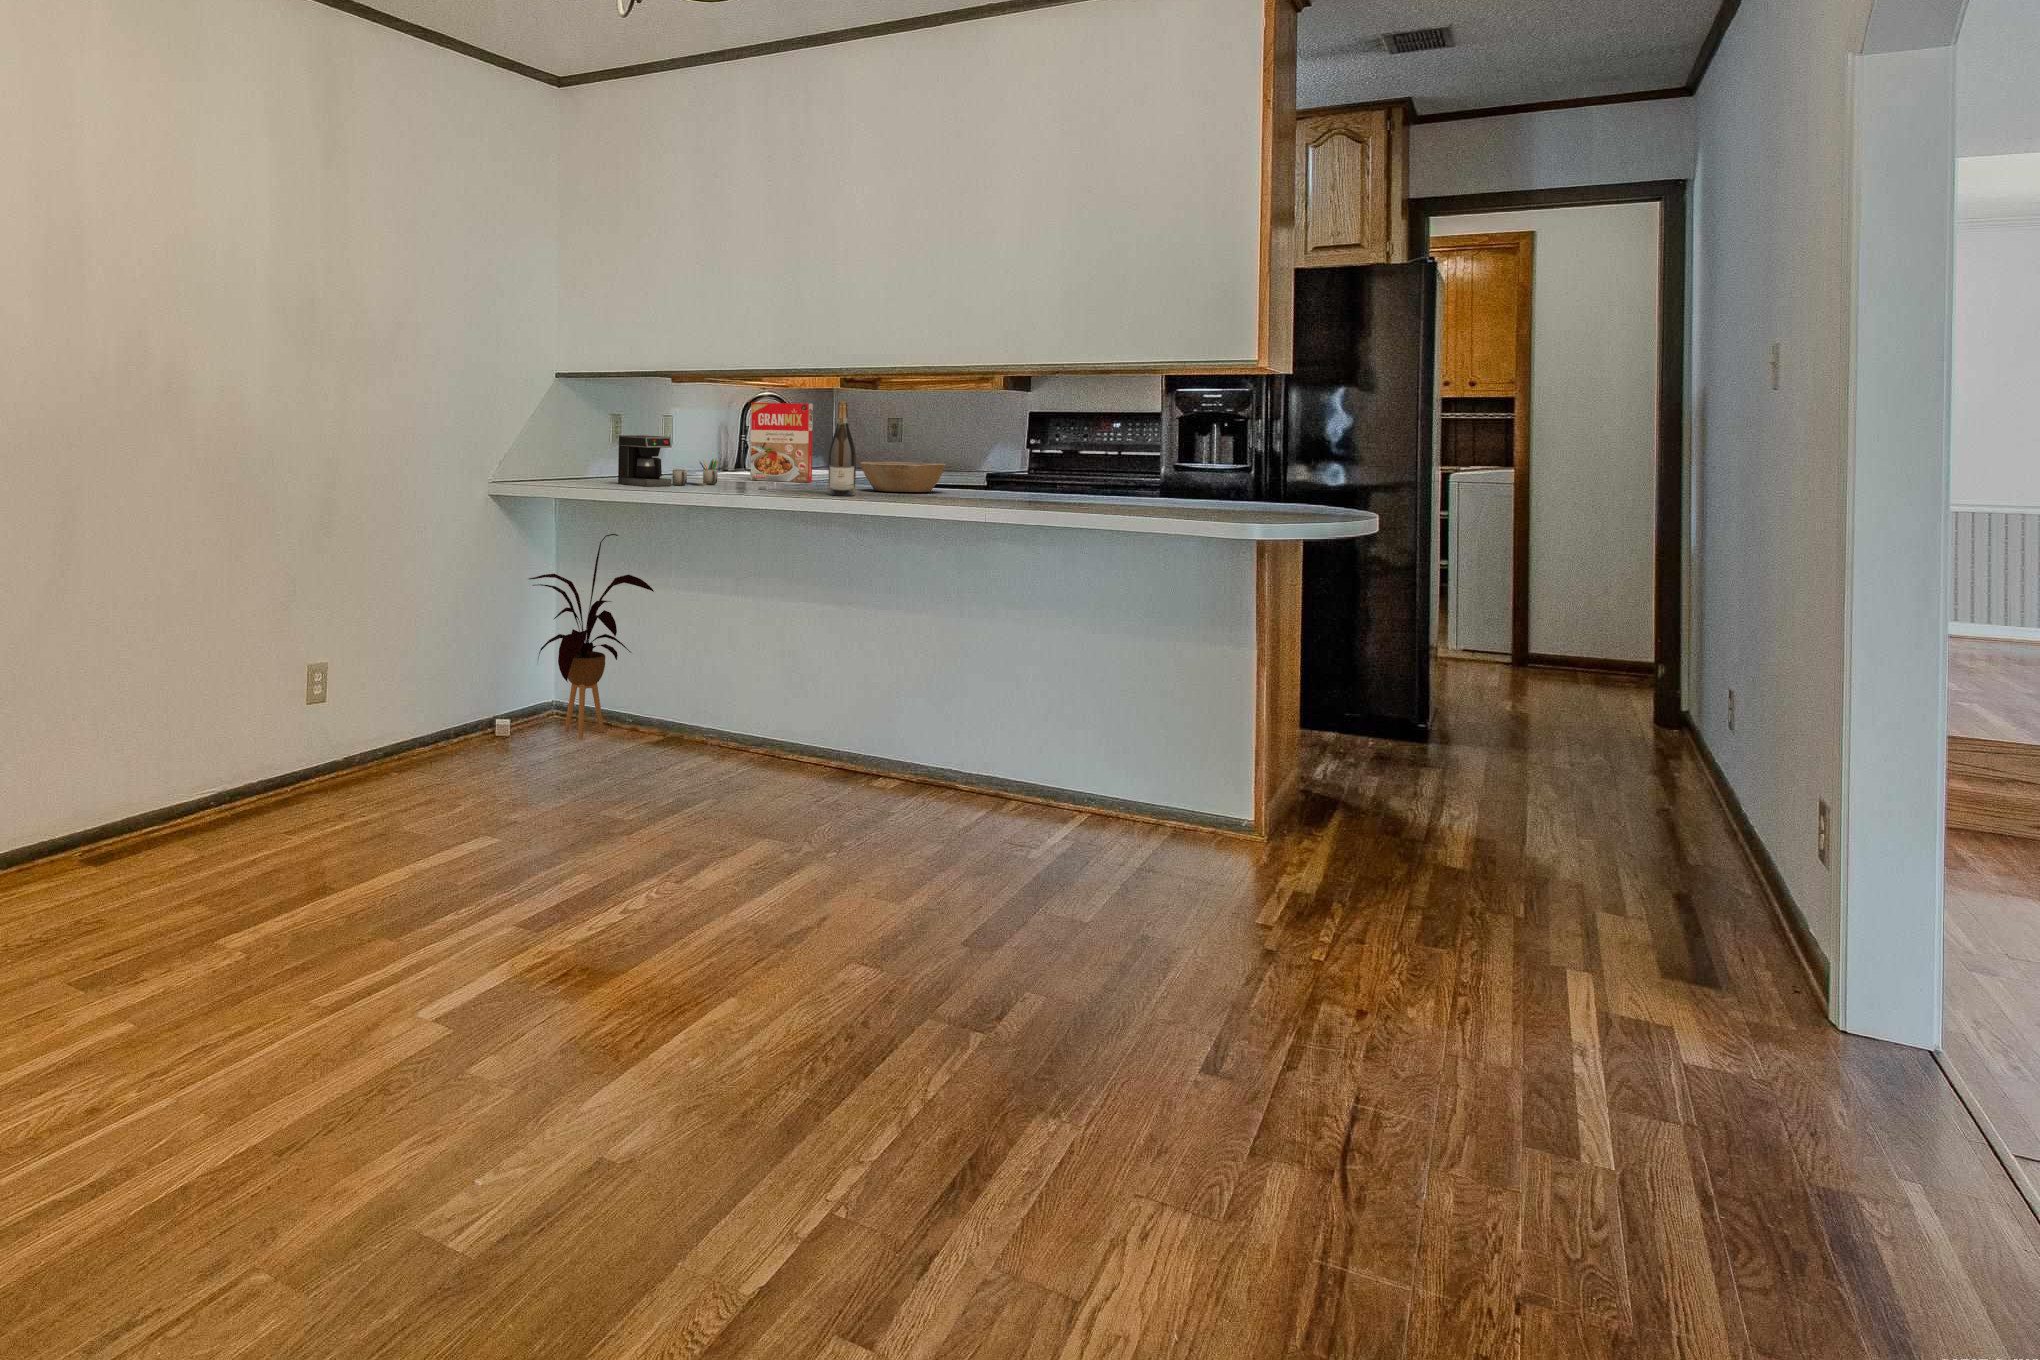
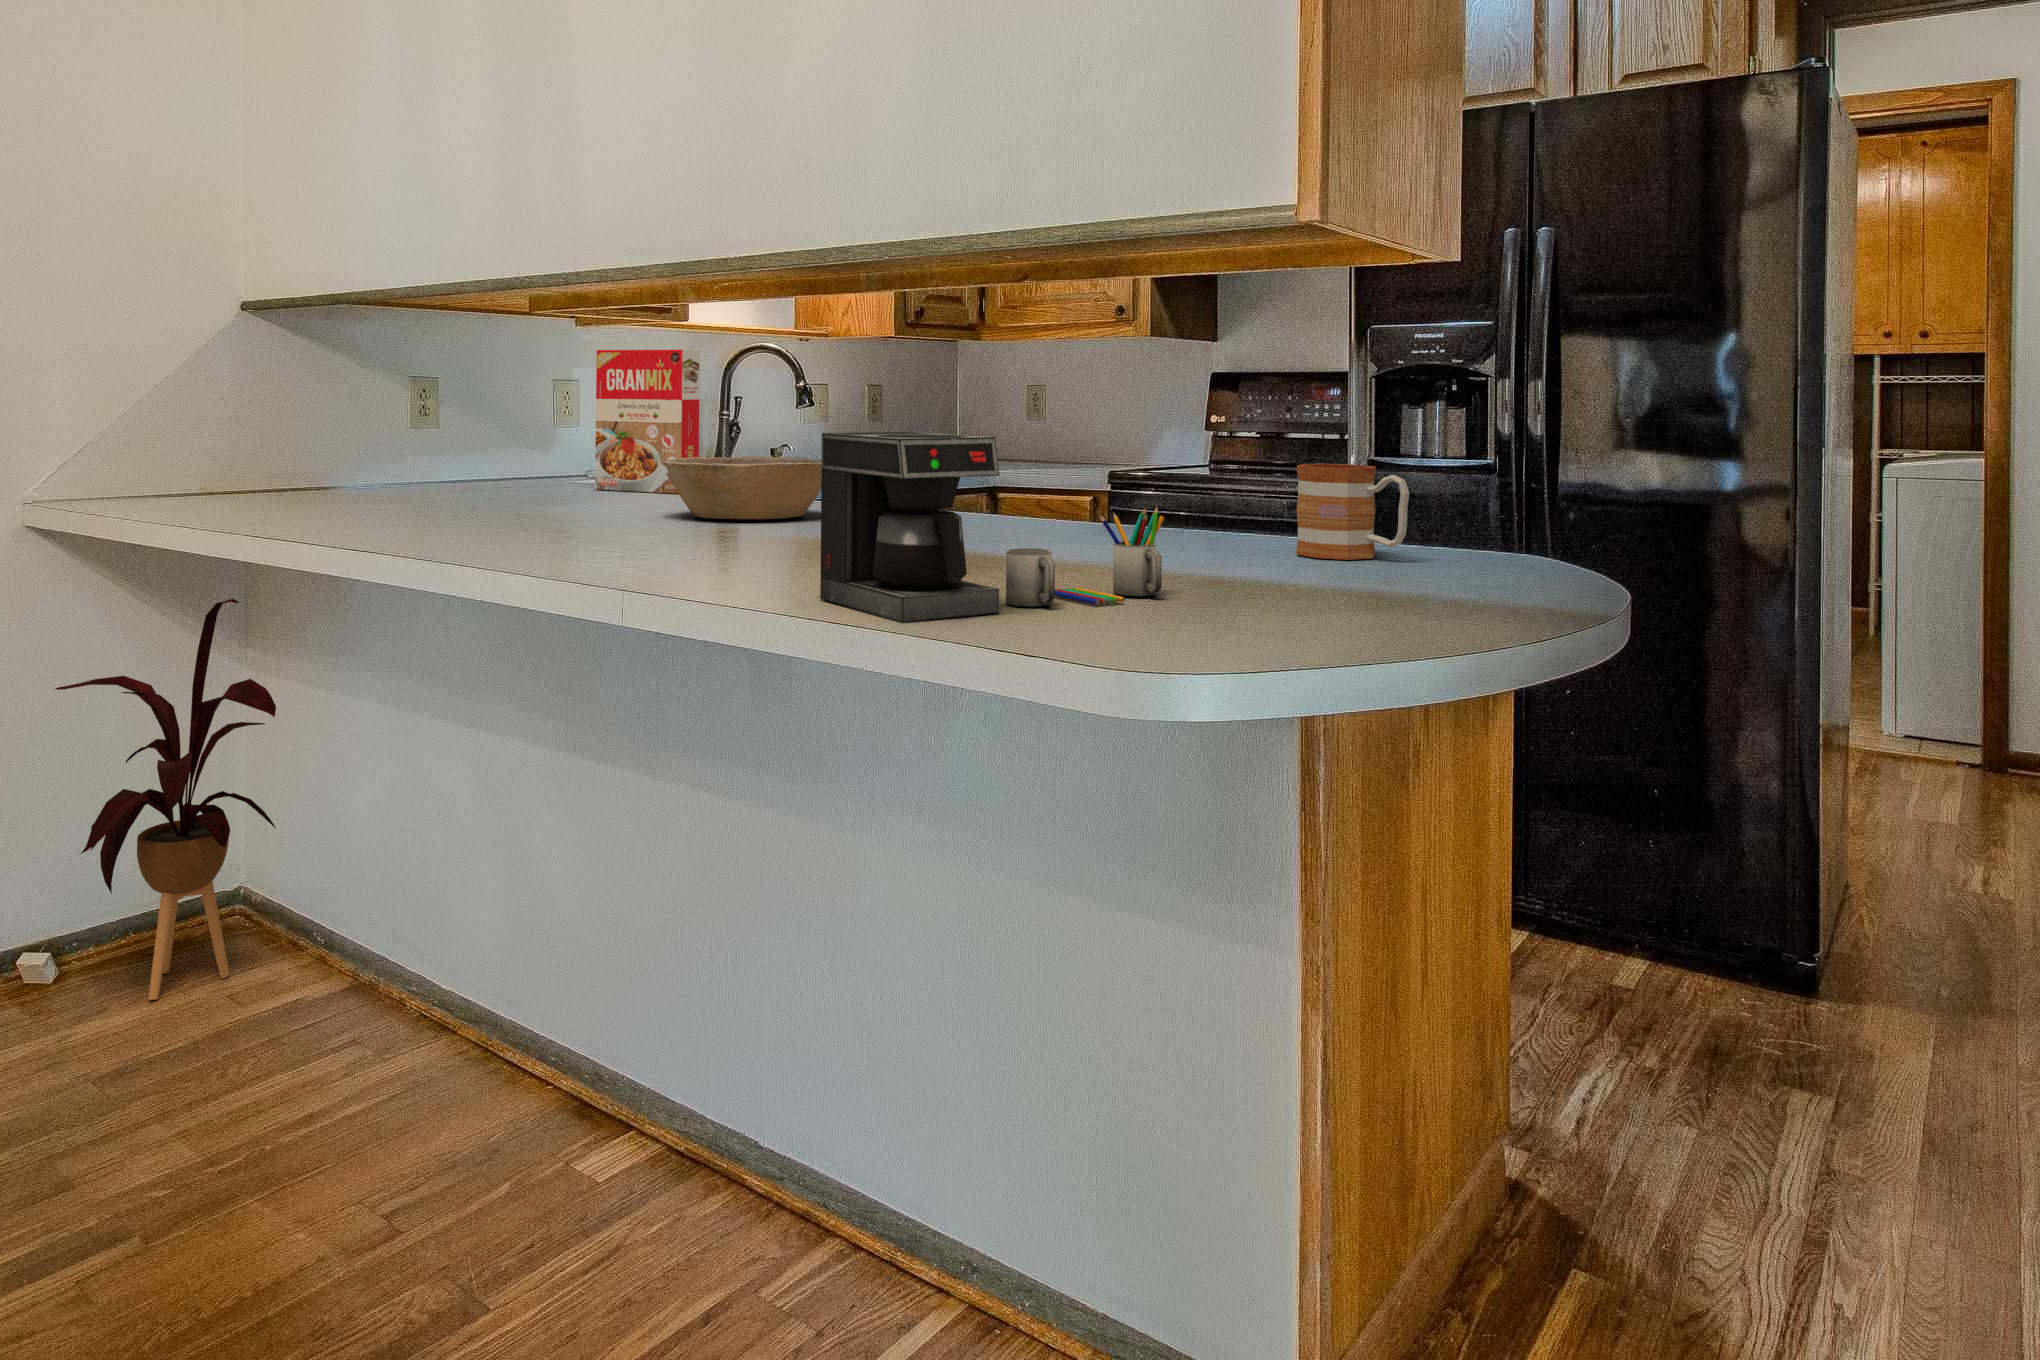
wine bottle: present [829,402,856,496] -> none [521,333,579,533]
coffee maker: present [618,435,718,487] -> present [820,432,1164,623]
mug: none [1210,465,1266,507] -> present [1296,464,1409,560]

